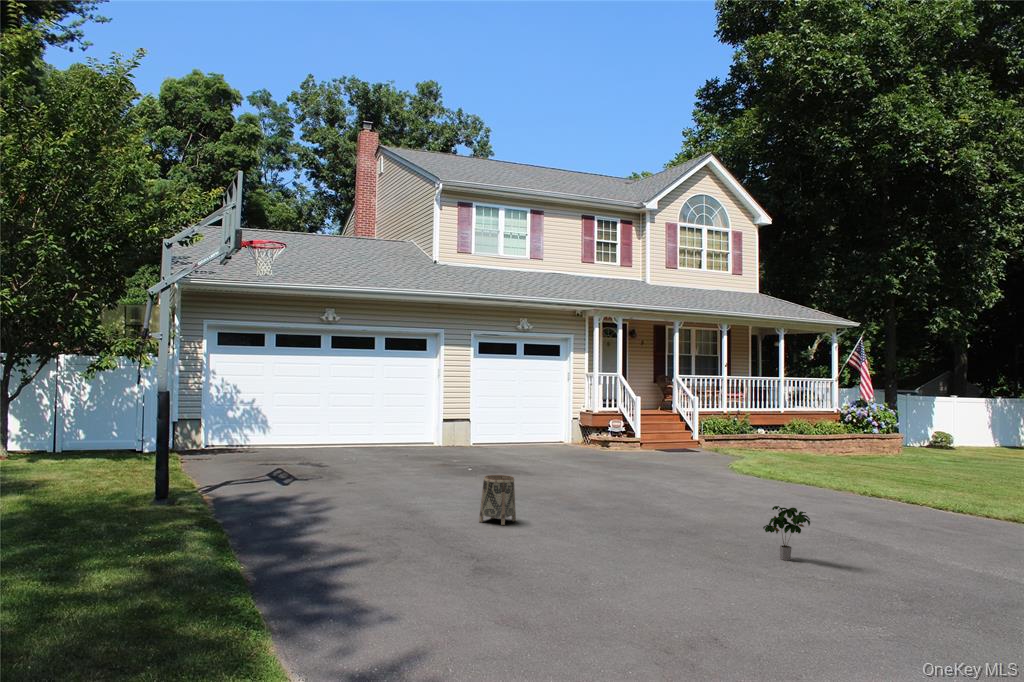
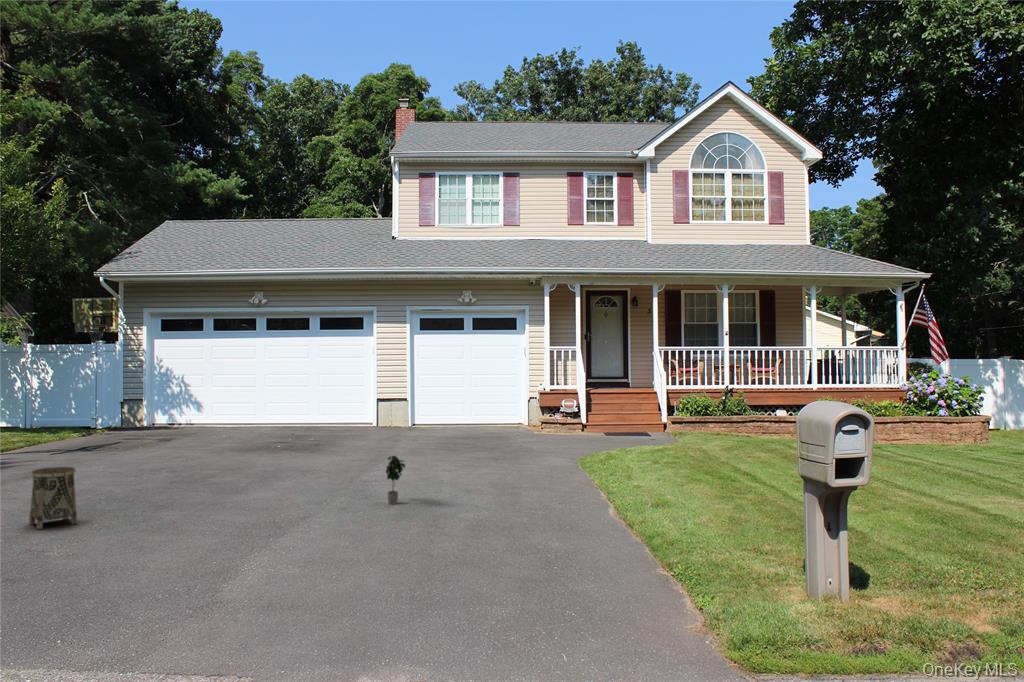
potted plant: present [763,506,810,561] -> present [386,456,405,504]

